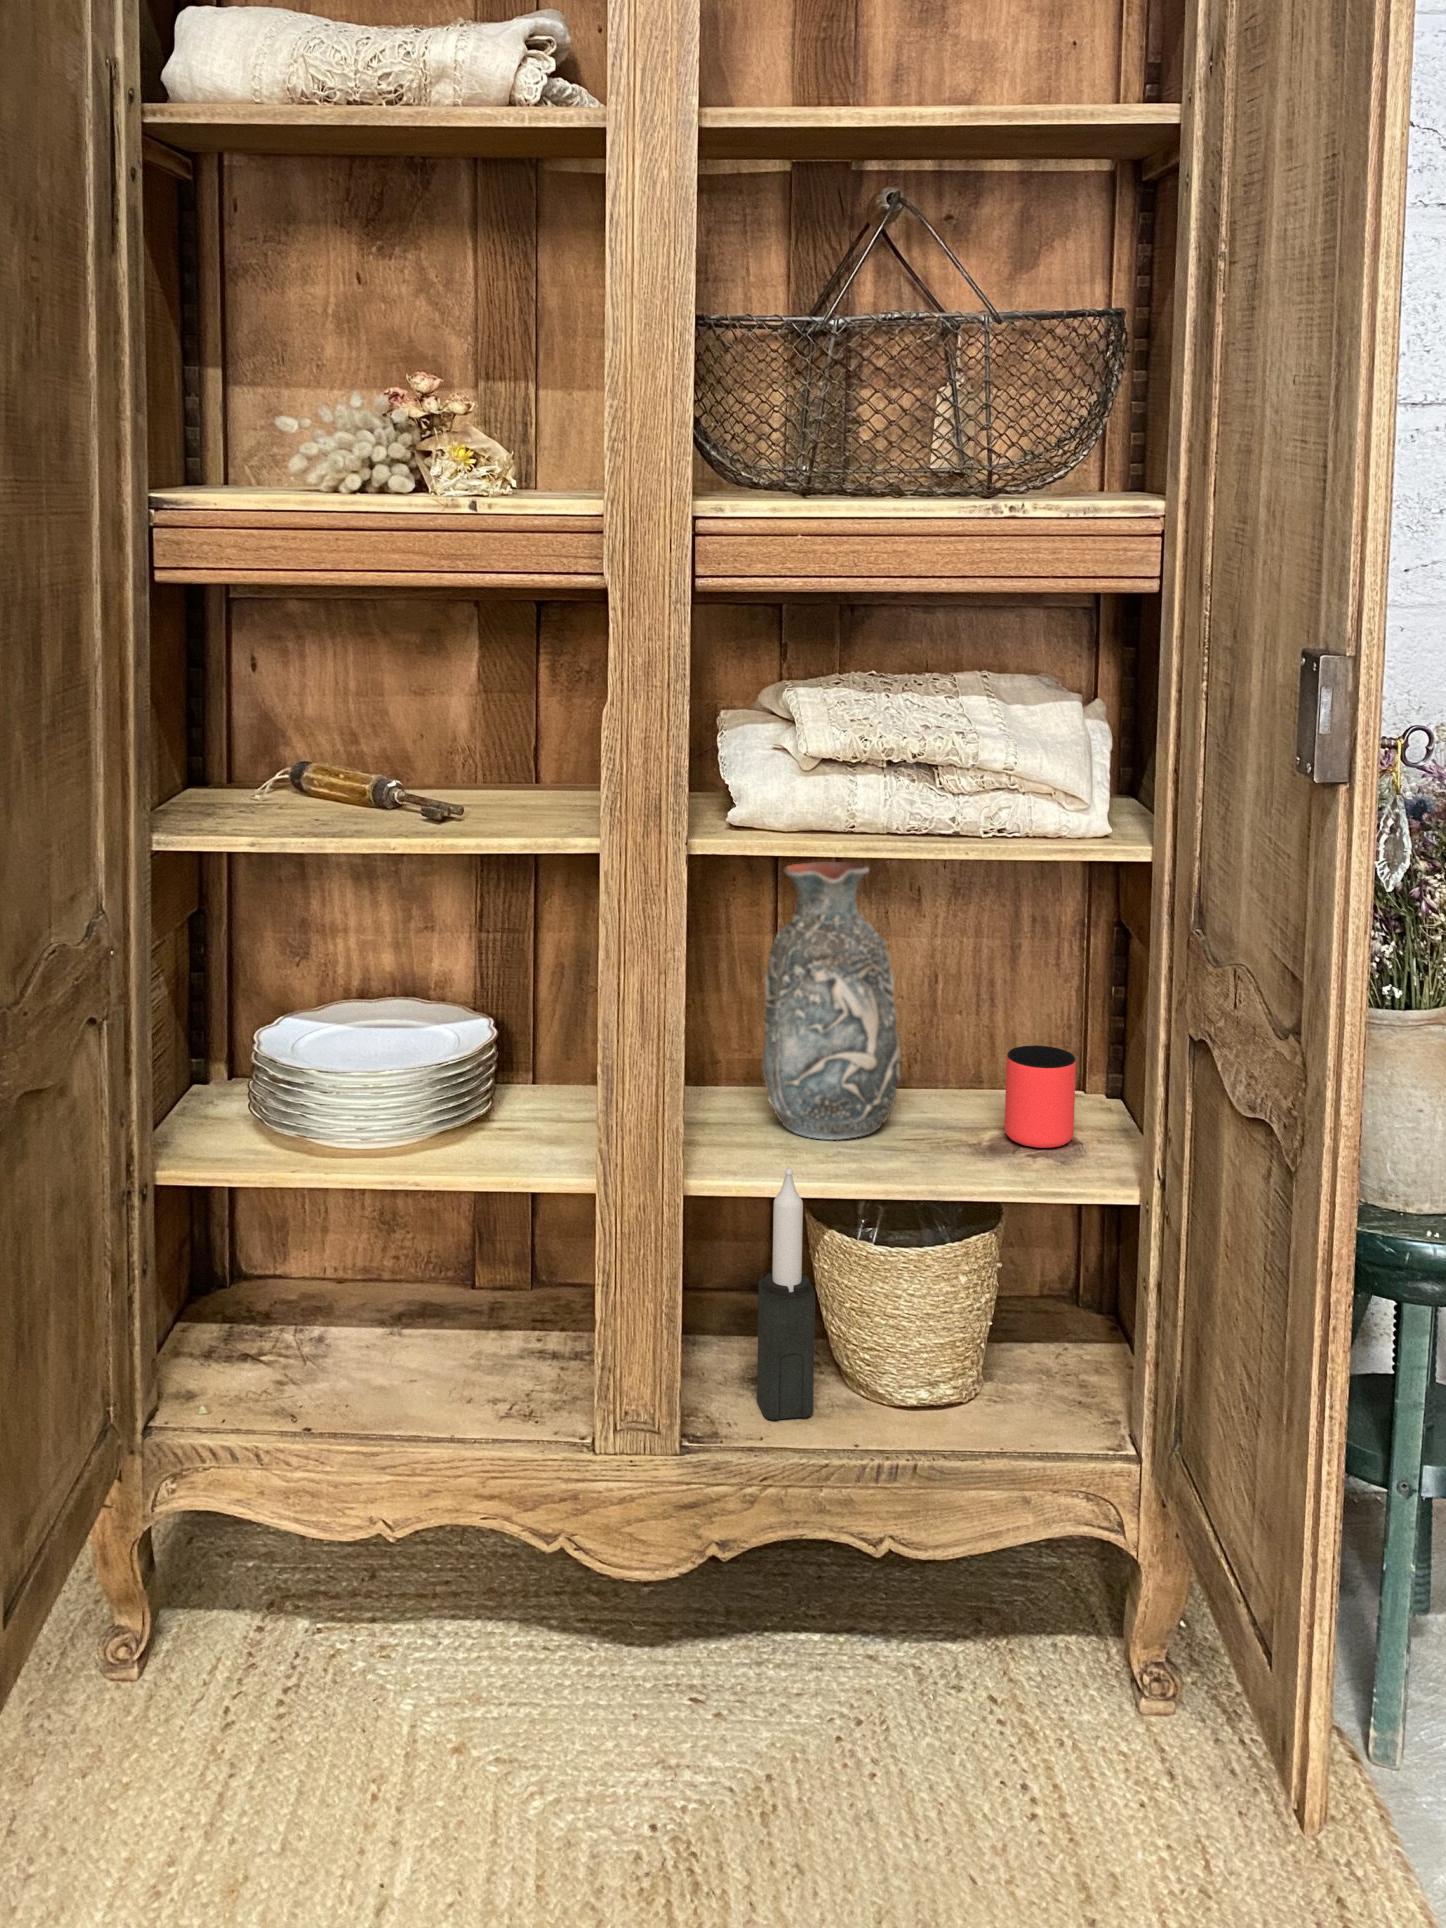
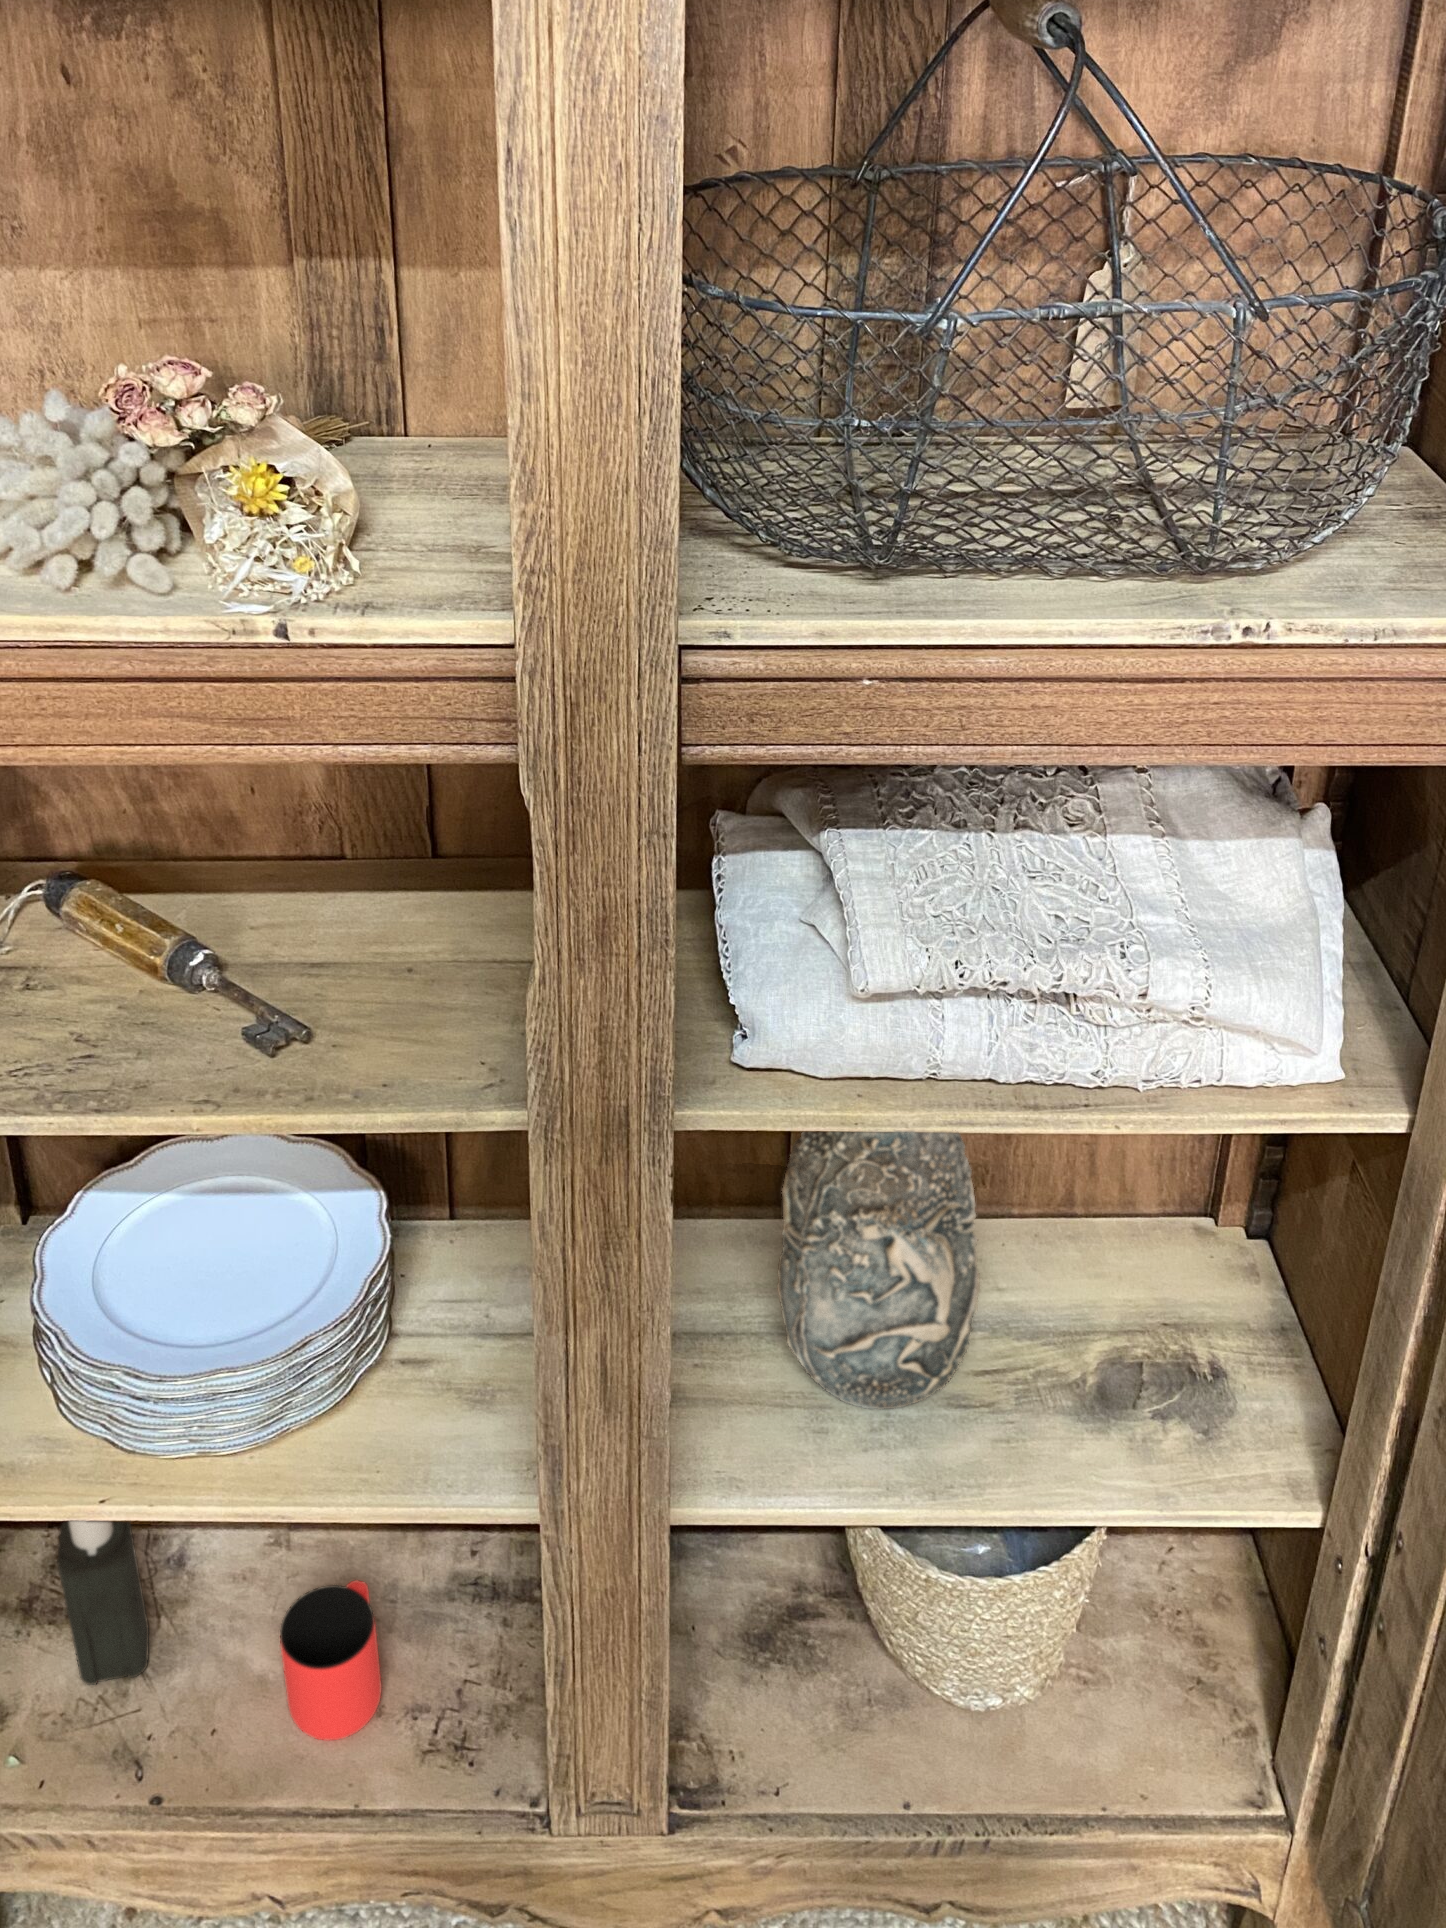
cup: present [1005,1046,1076,1148] -> present [280,1581,381,1740]
candle: present [757,1168,815,1420] -> present [57,1521,149,1685]

